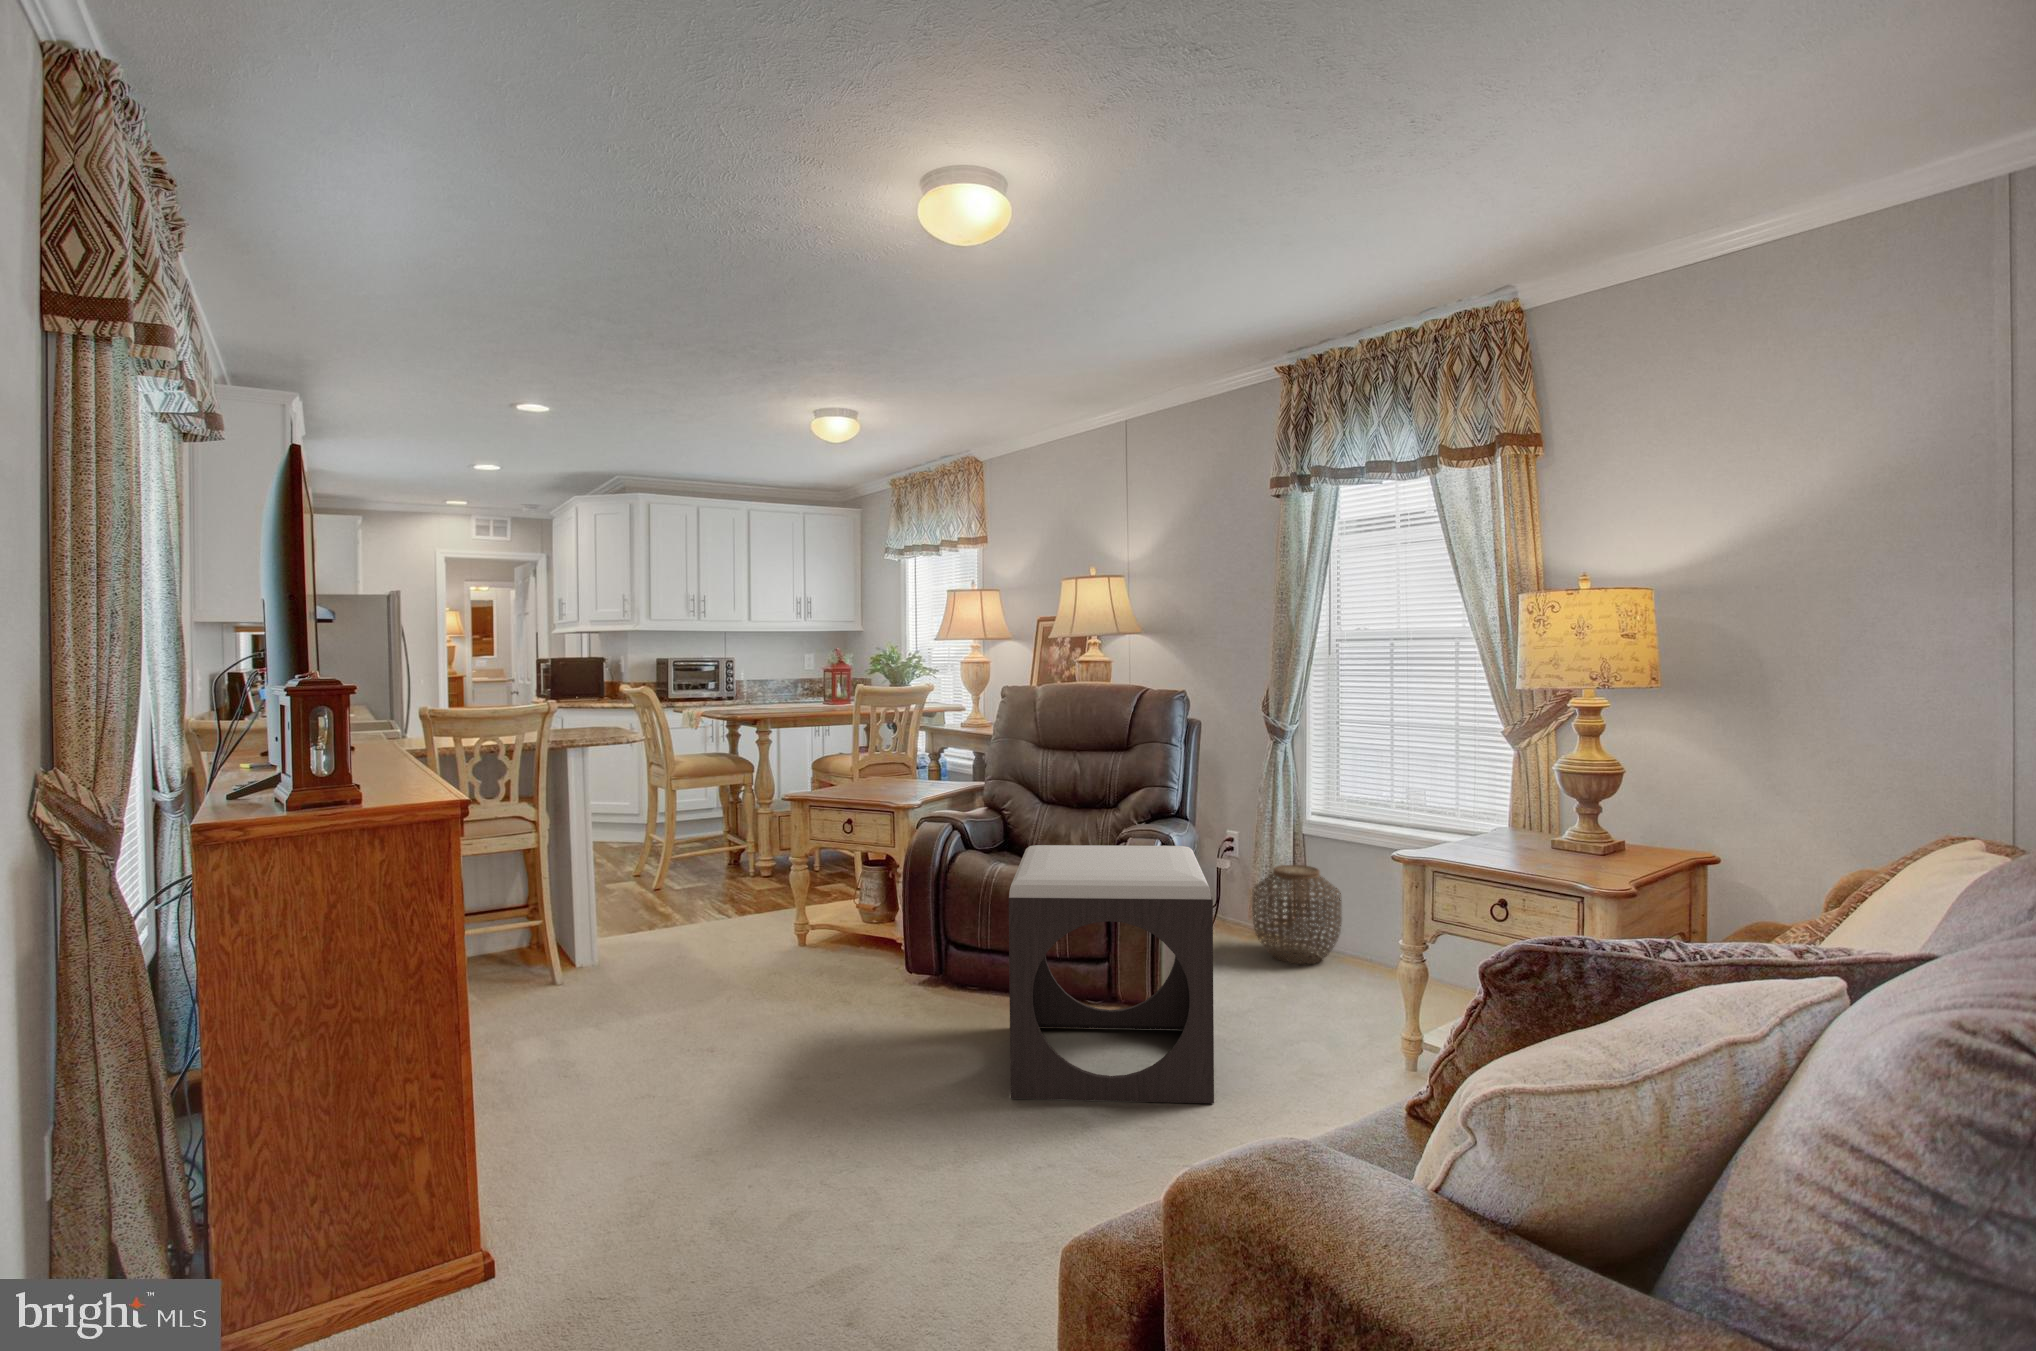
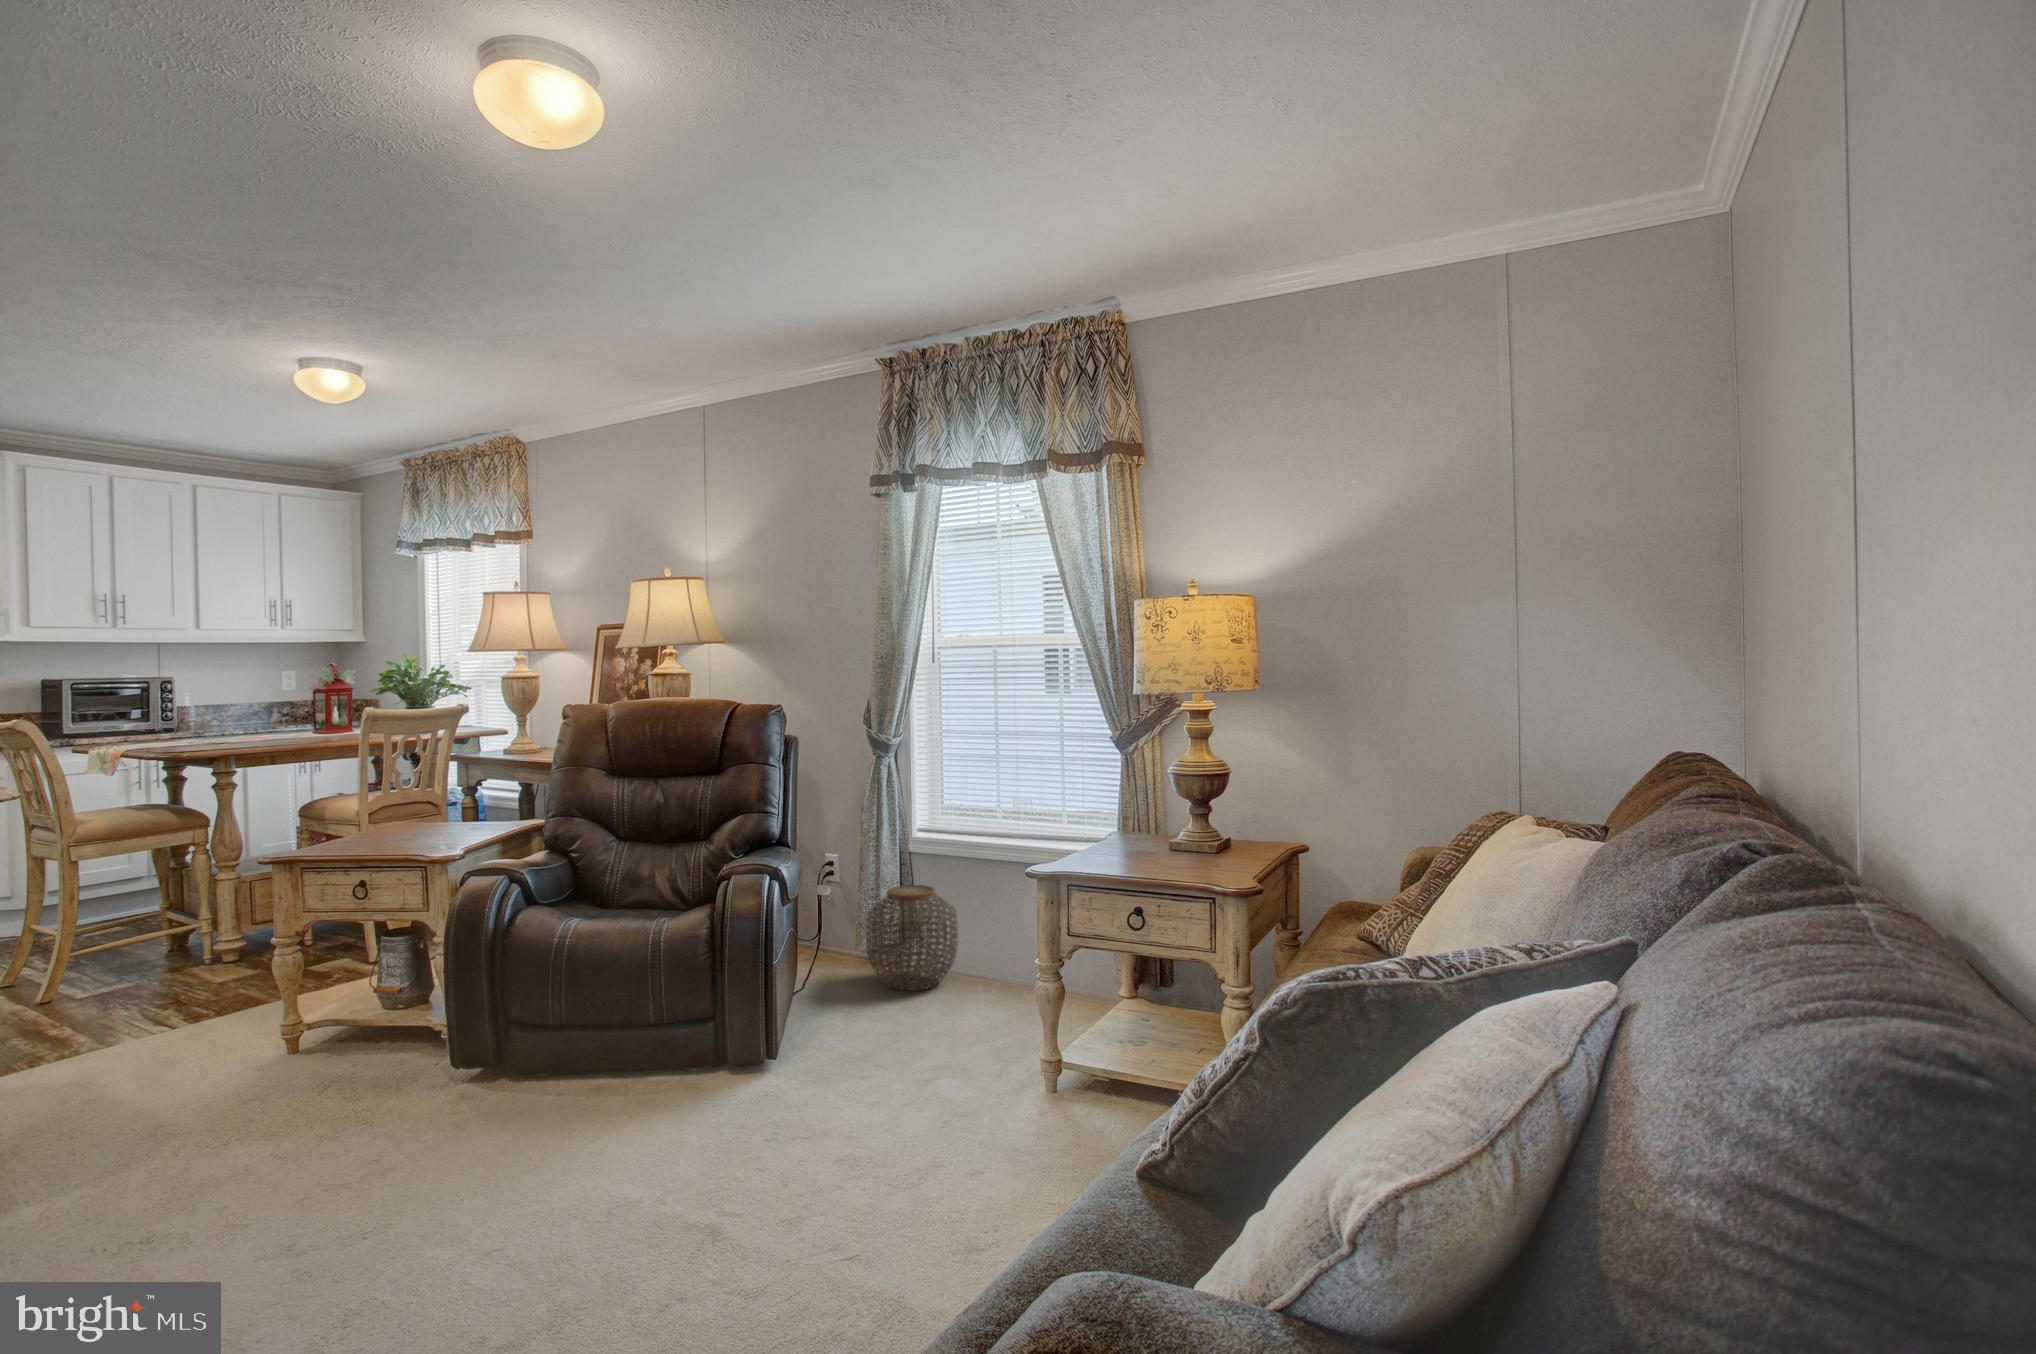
footstool: present [1009,845,1214,1103] -> none [595,881,850,1217]

